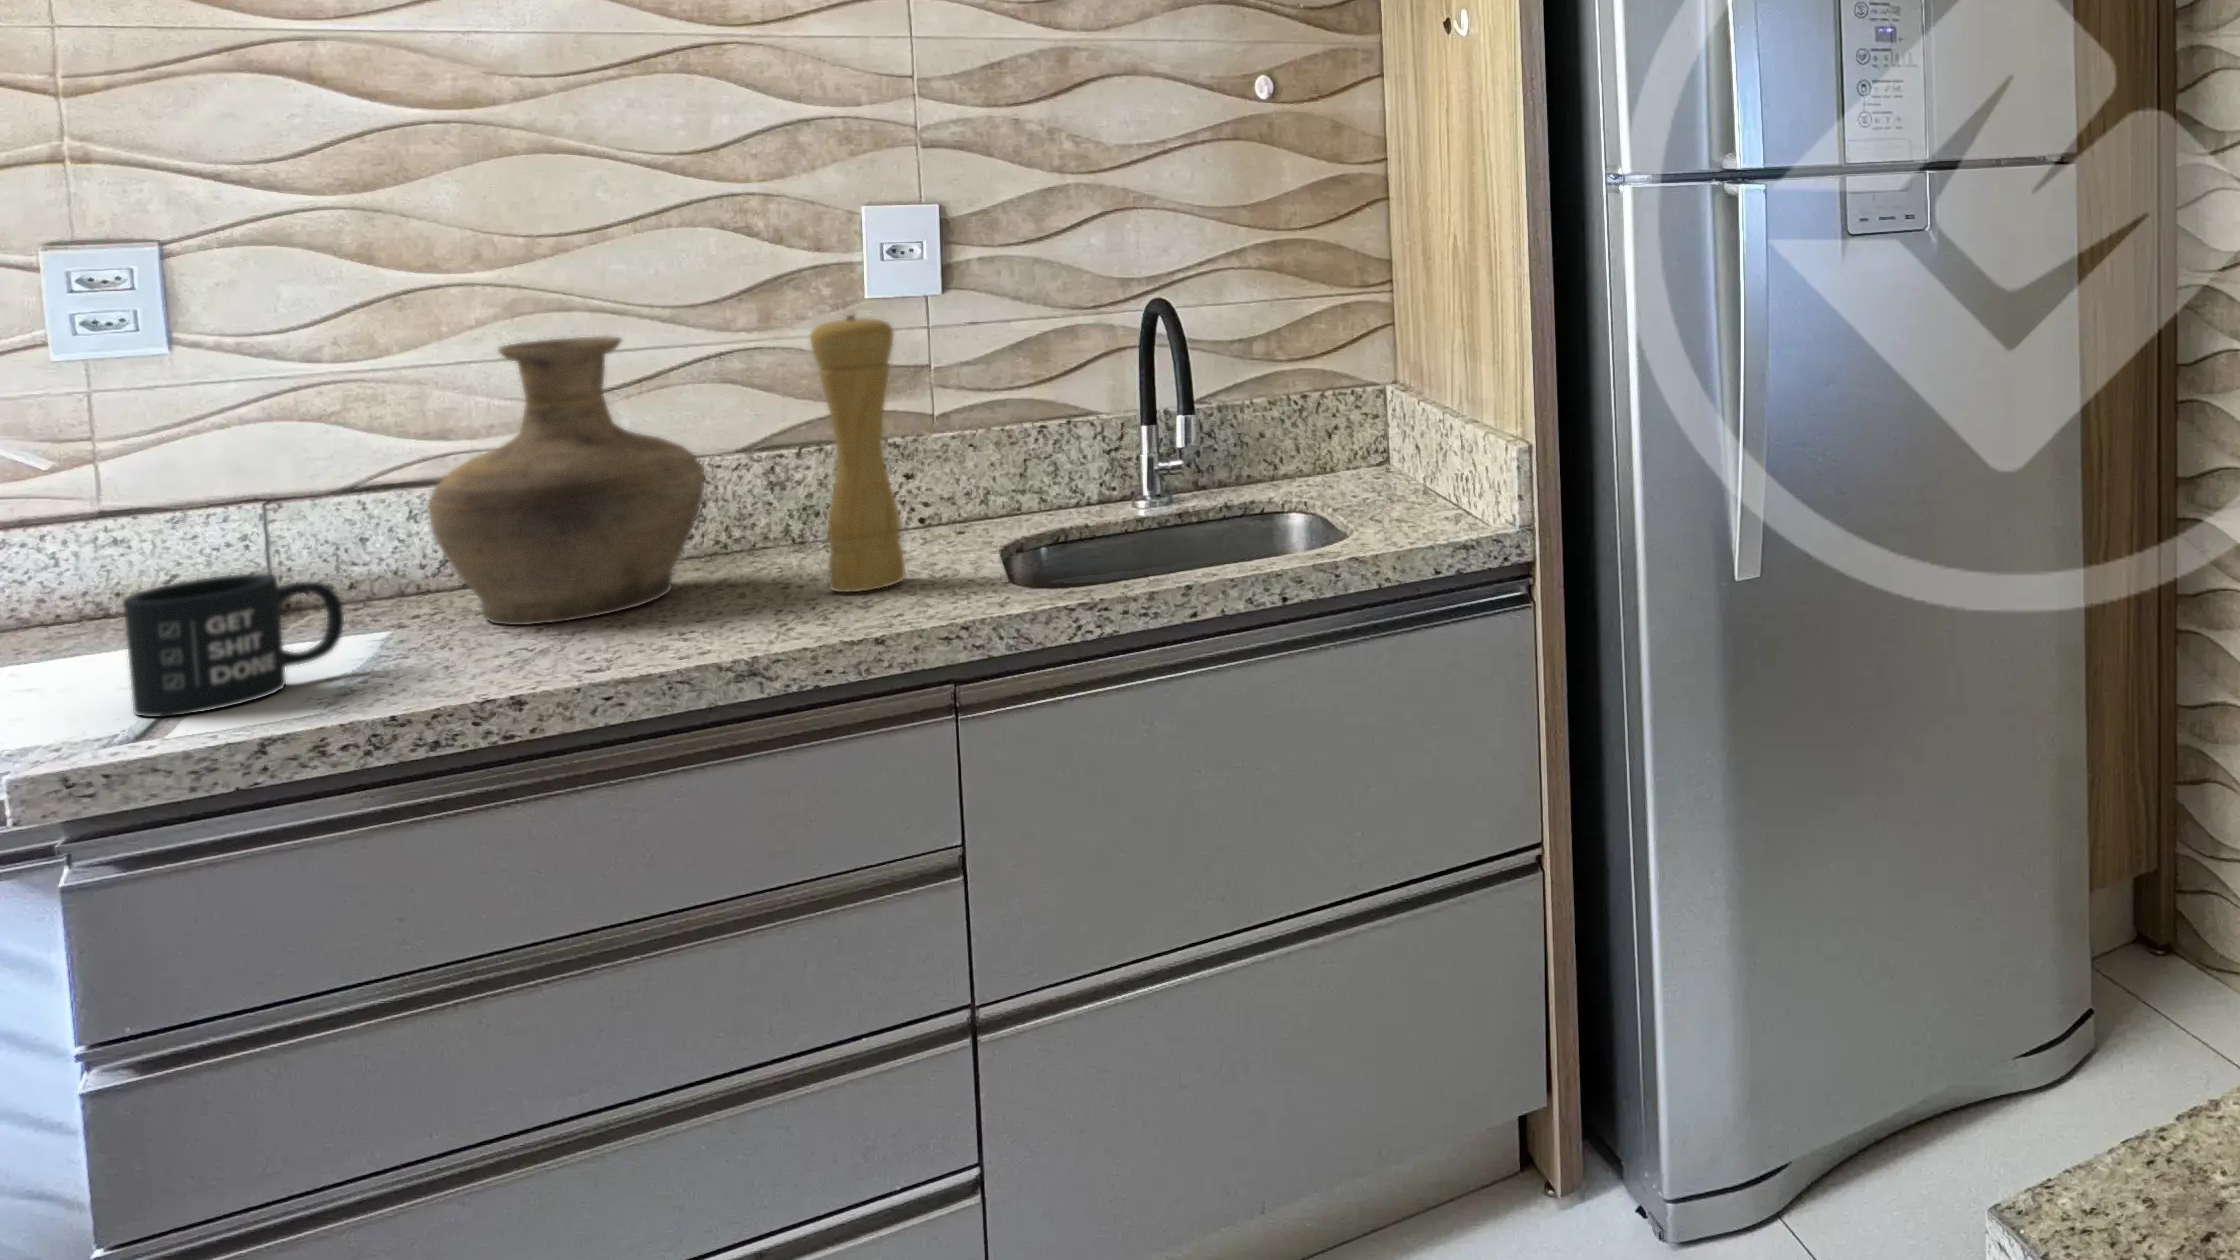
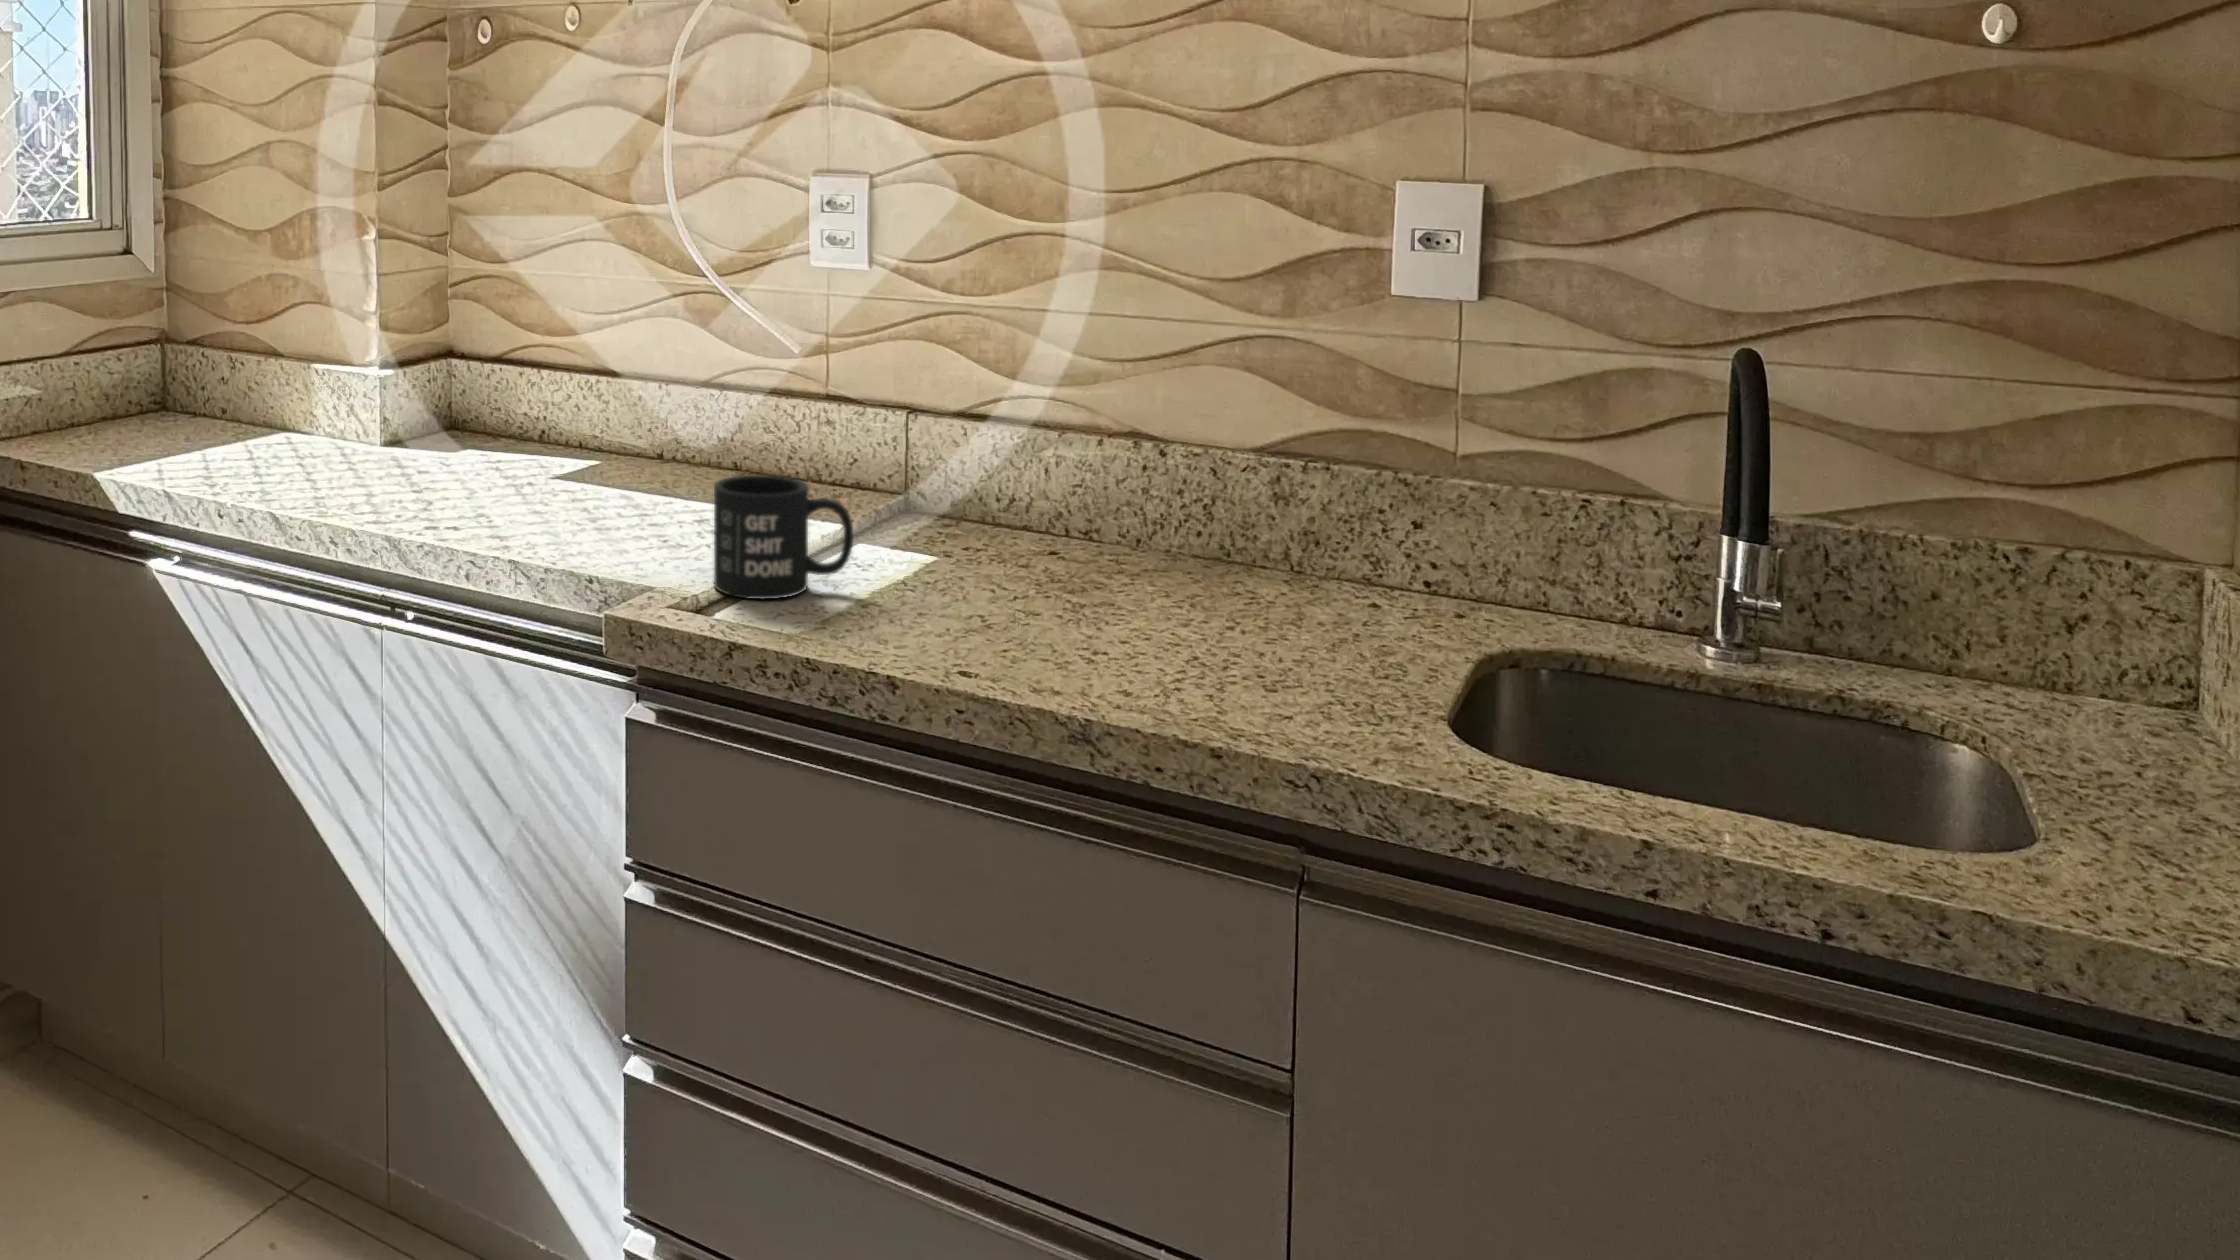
pepper mill: present [810,315,905,592] -> none [1253,315,1348,670]
vase: present [428,336,704,625] -> none [952,298,1178,603]

